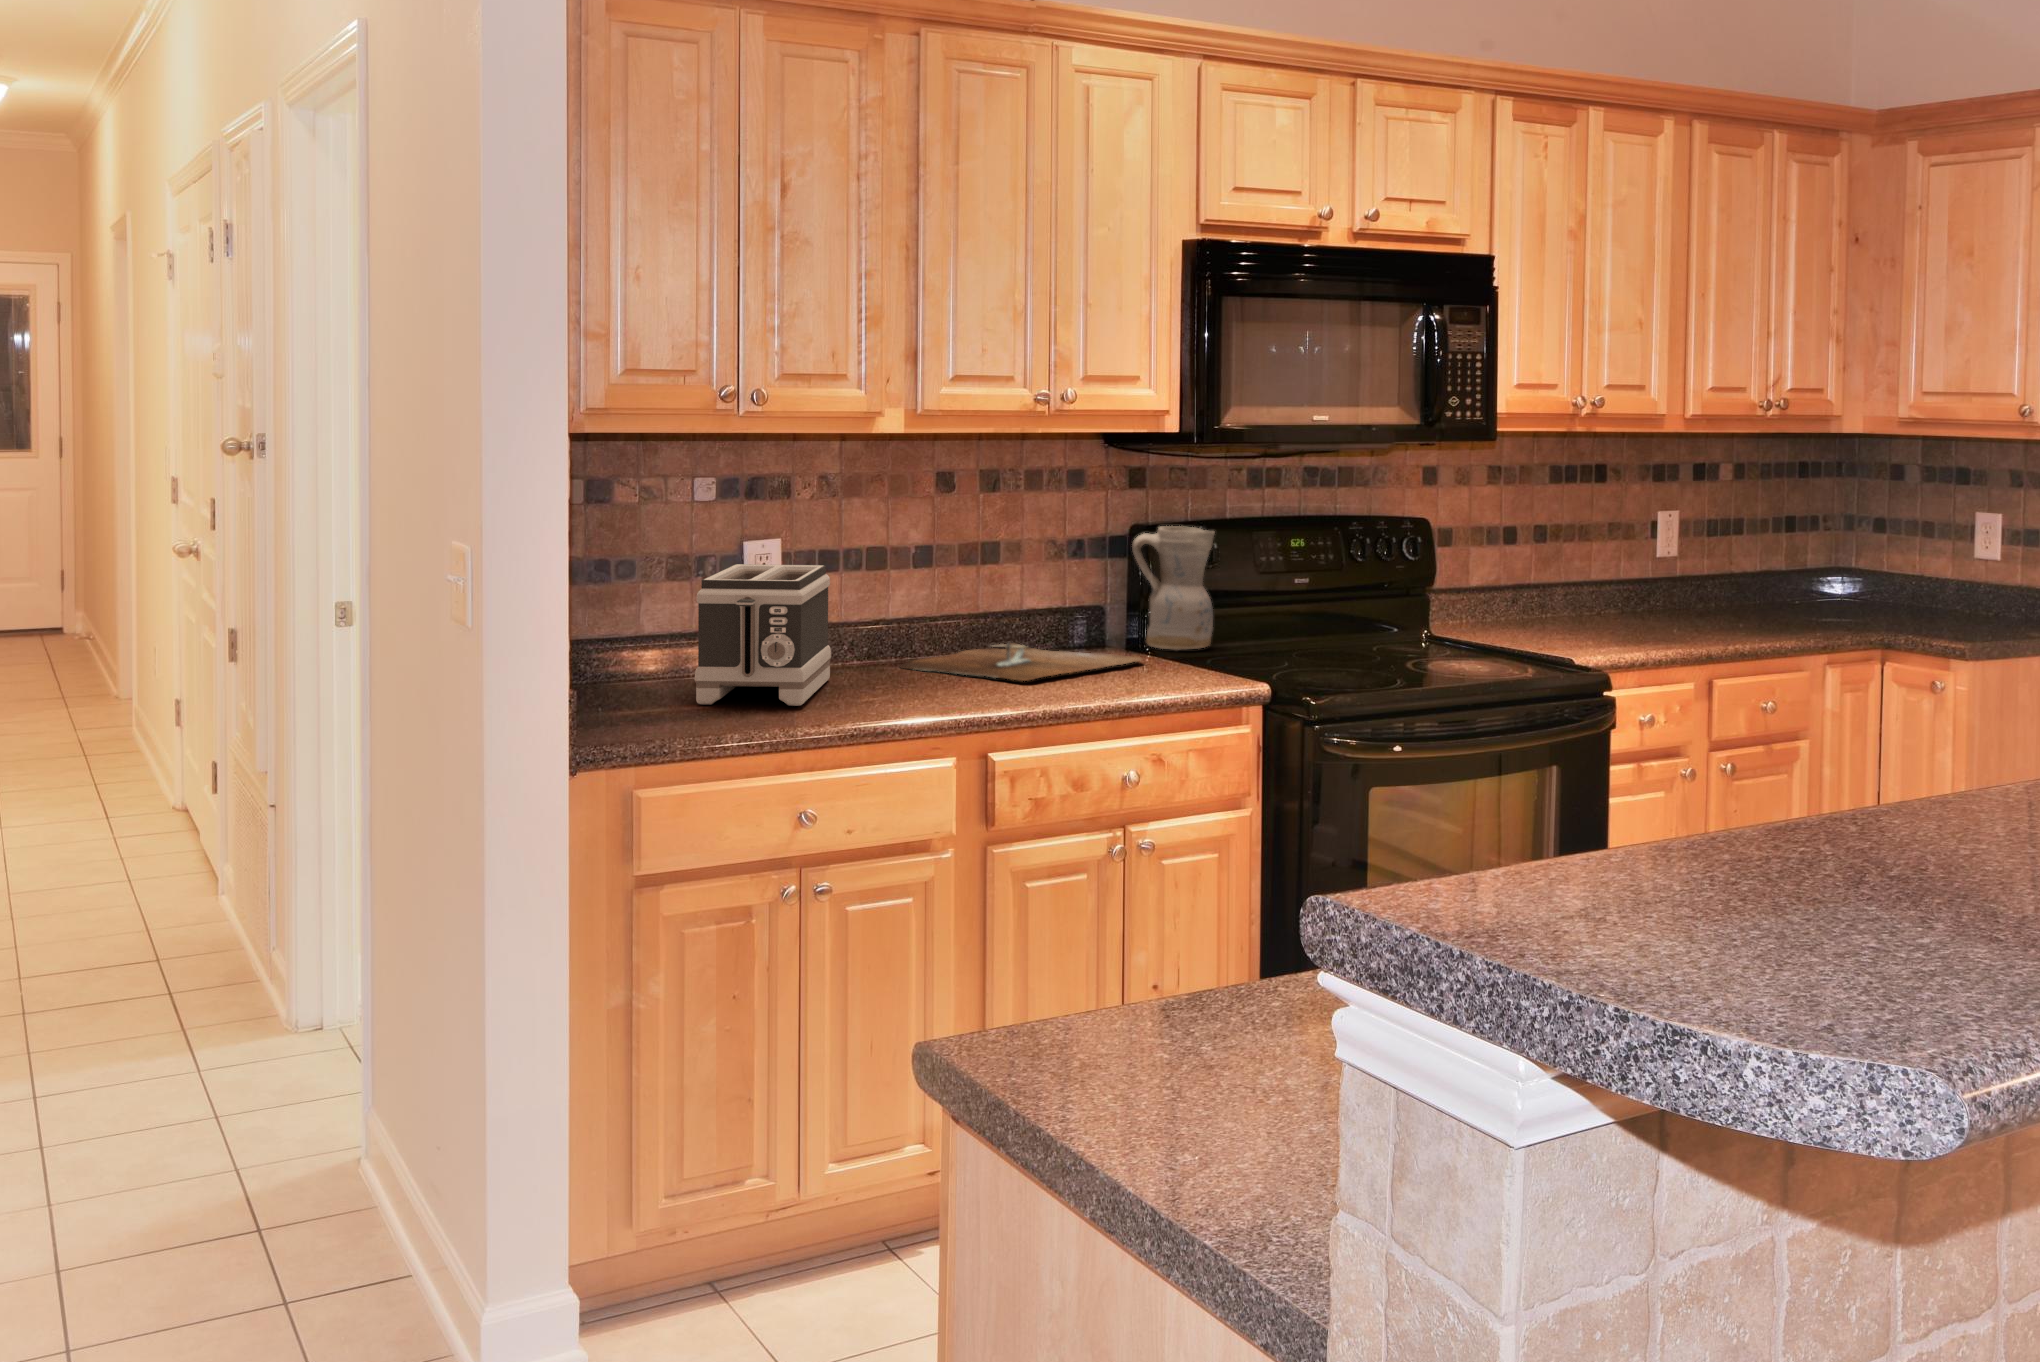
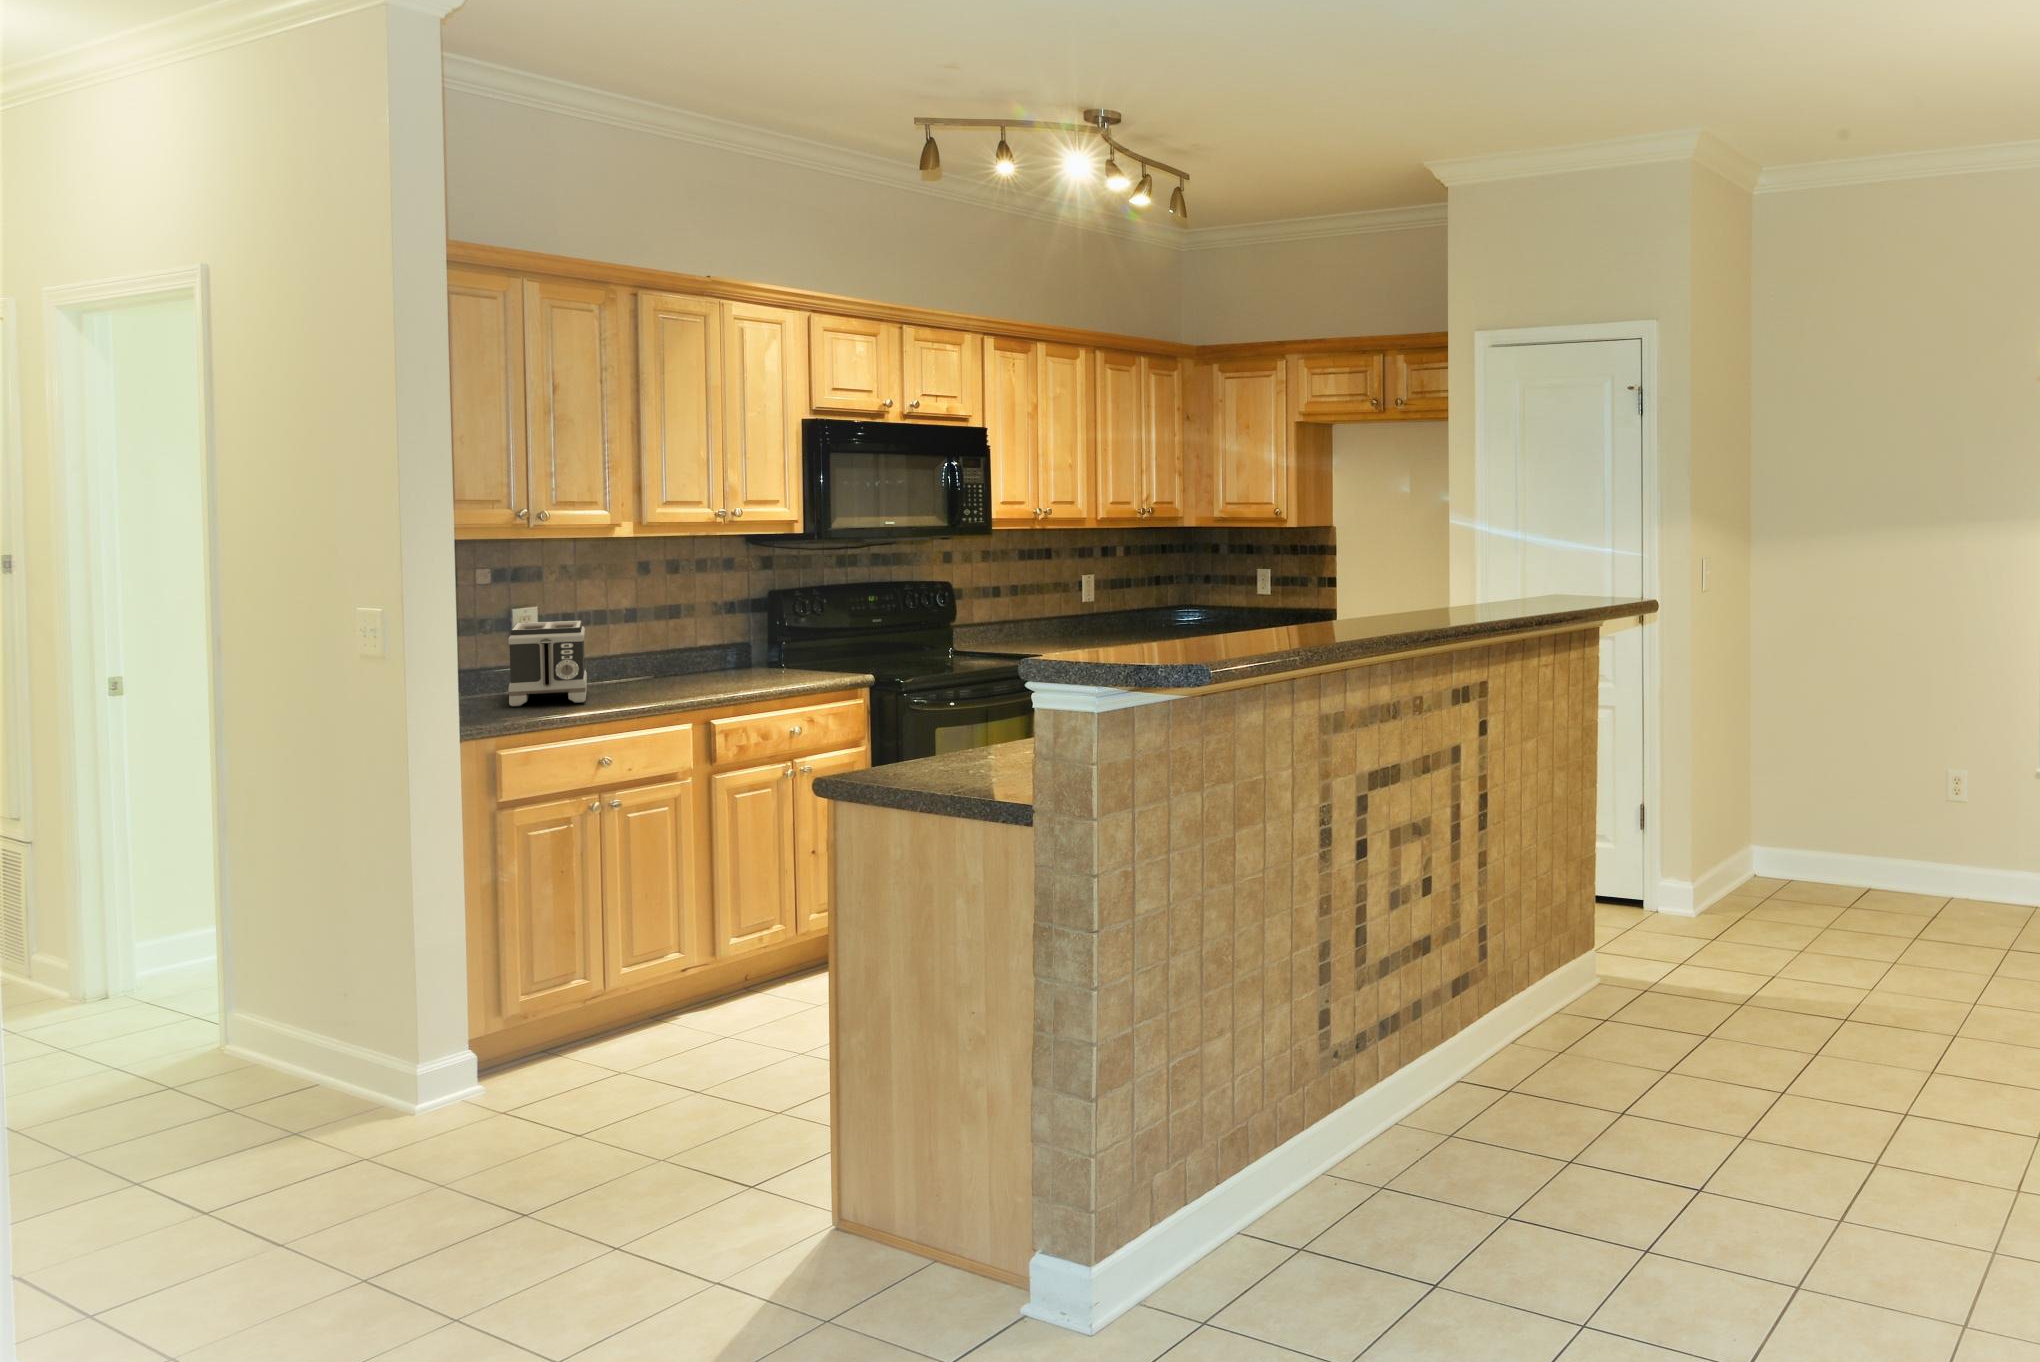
ceramic pitcher: present [1132,526,1215,650] -> none [770,591,825,665]
cutting board: present [899,643,1142,681] -> none [625,664,788,684]

